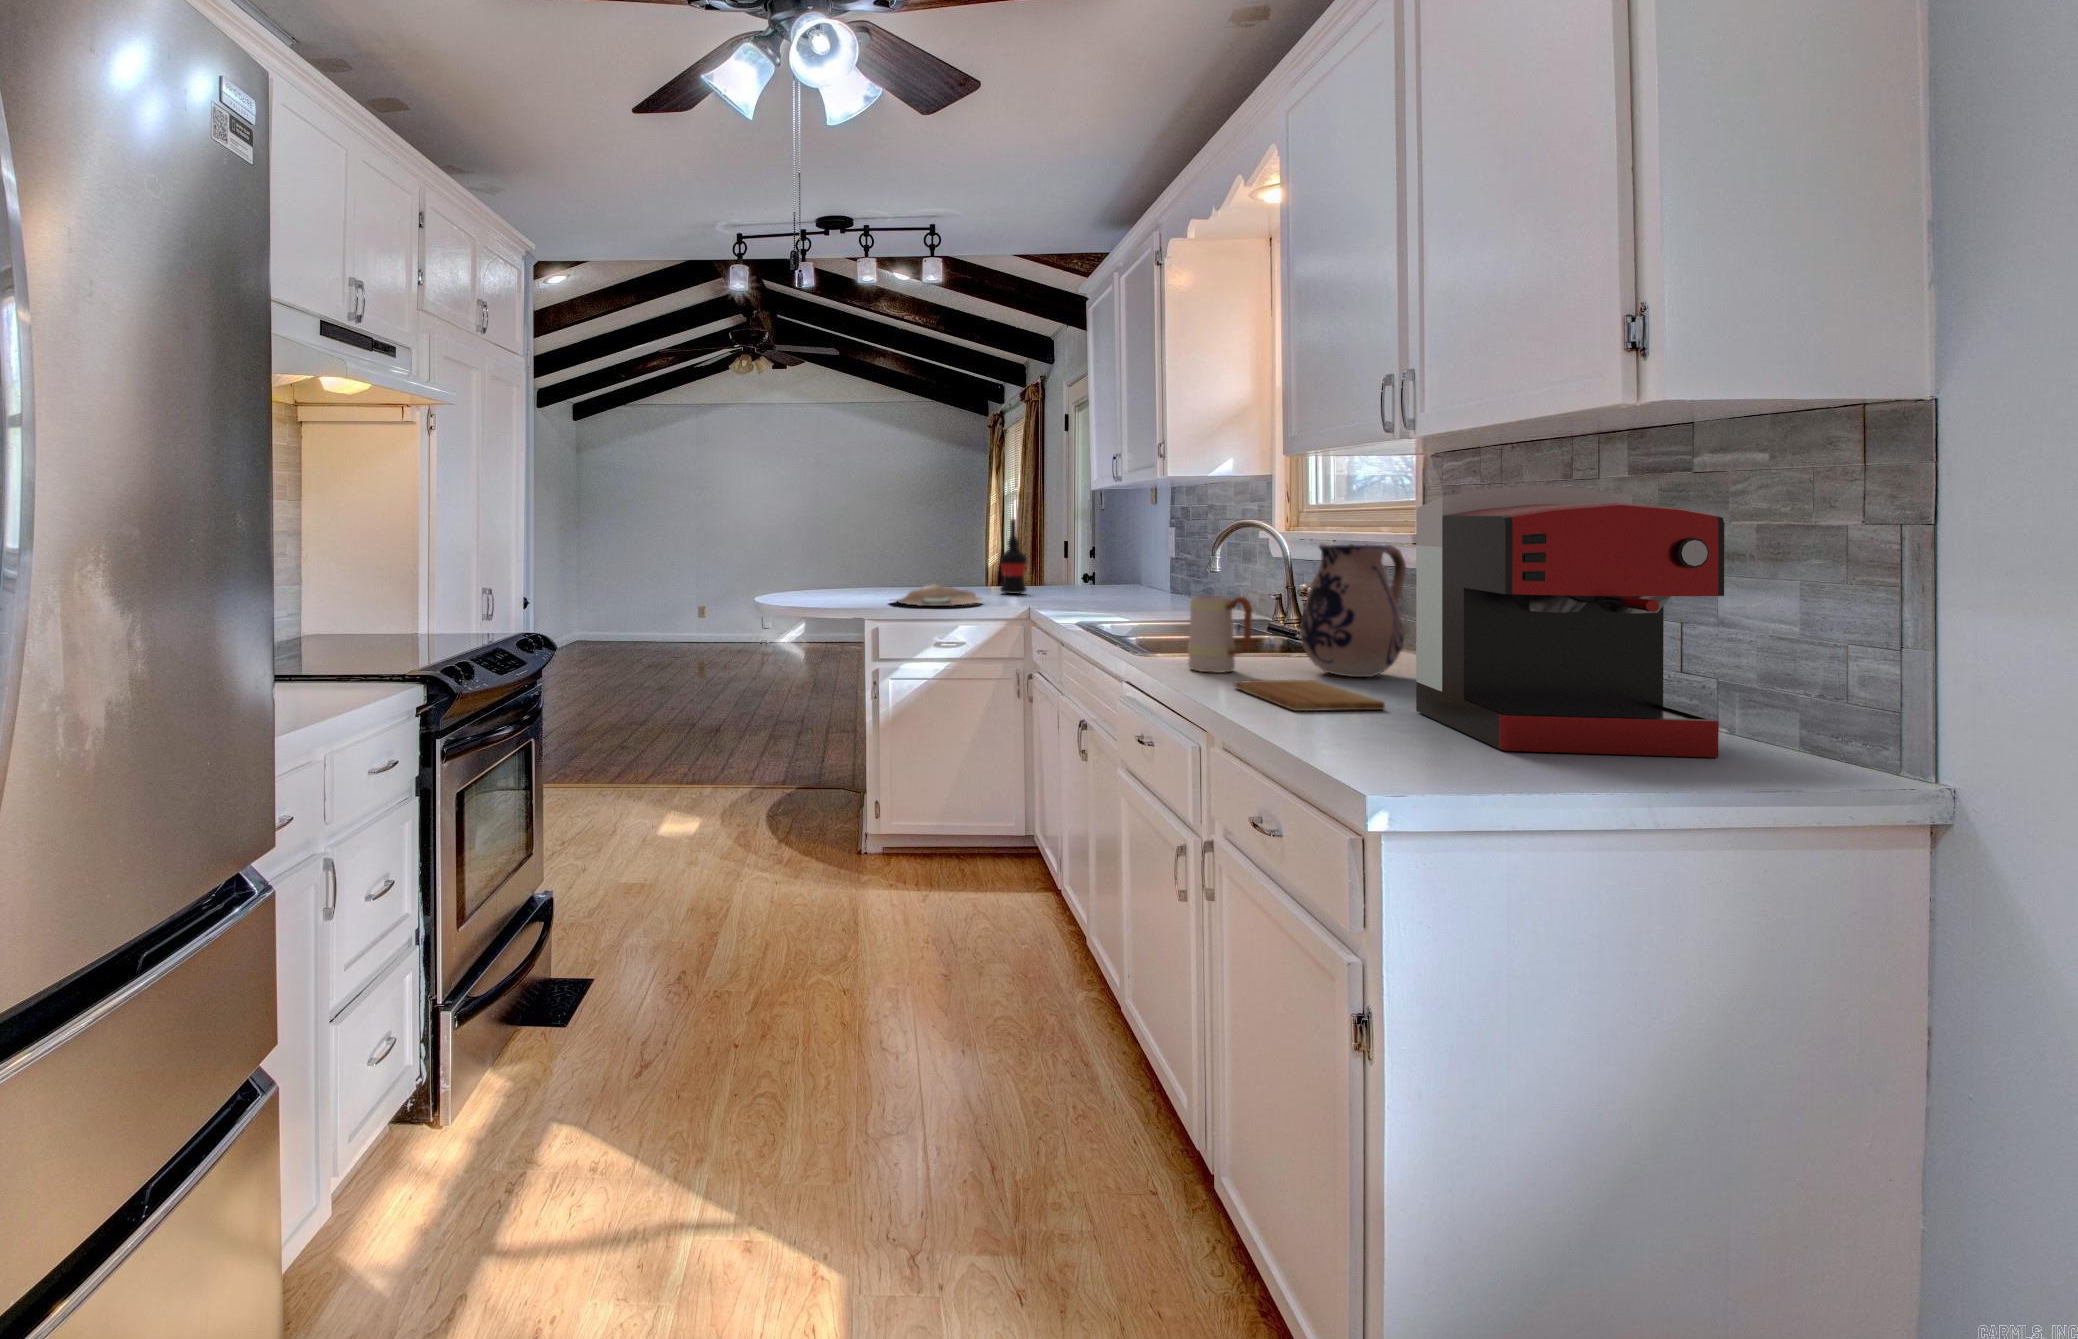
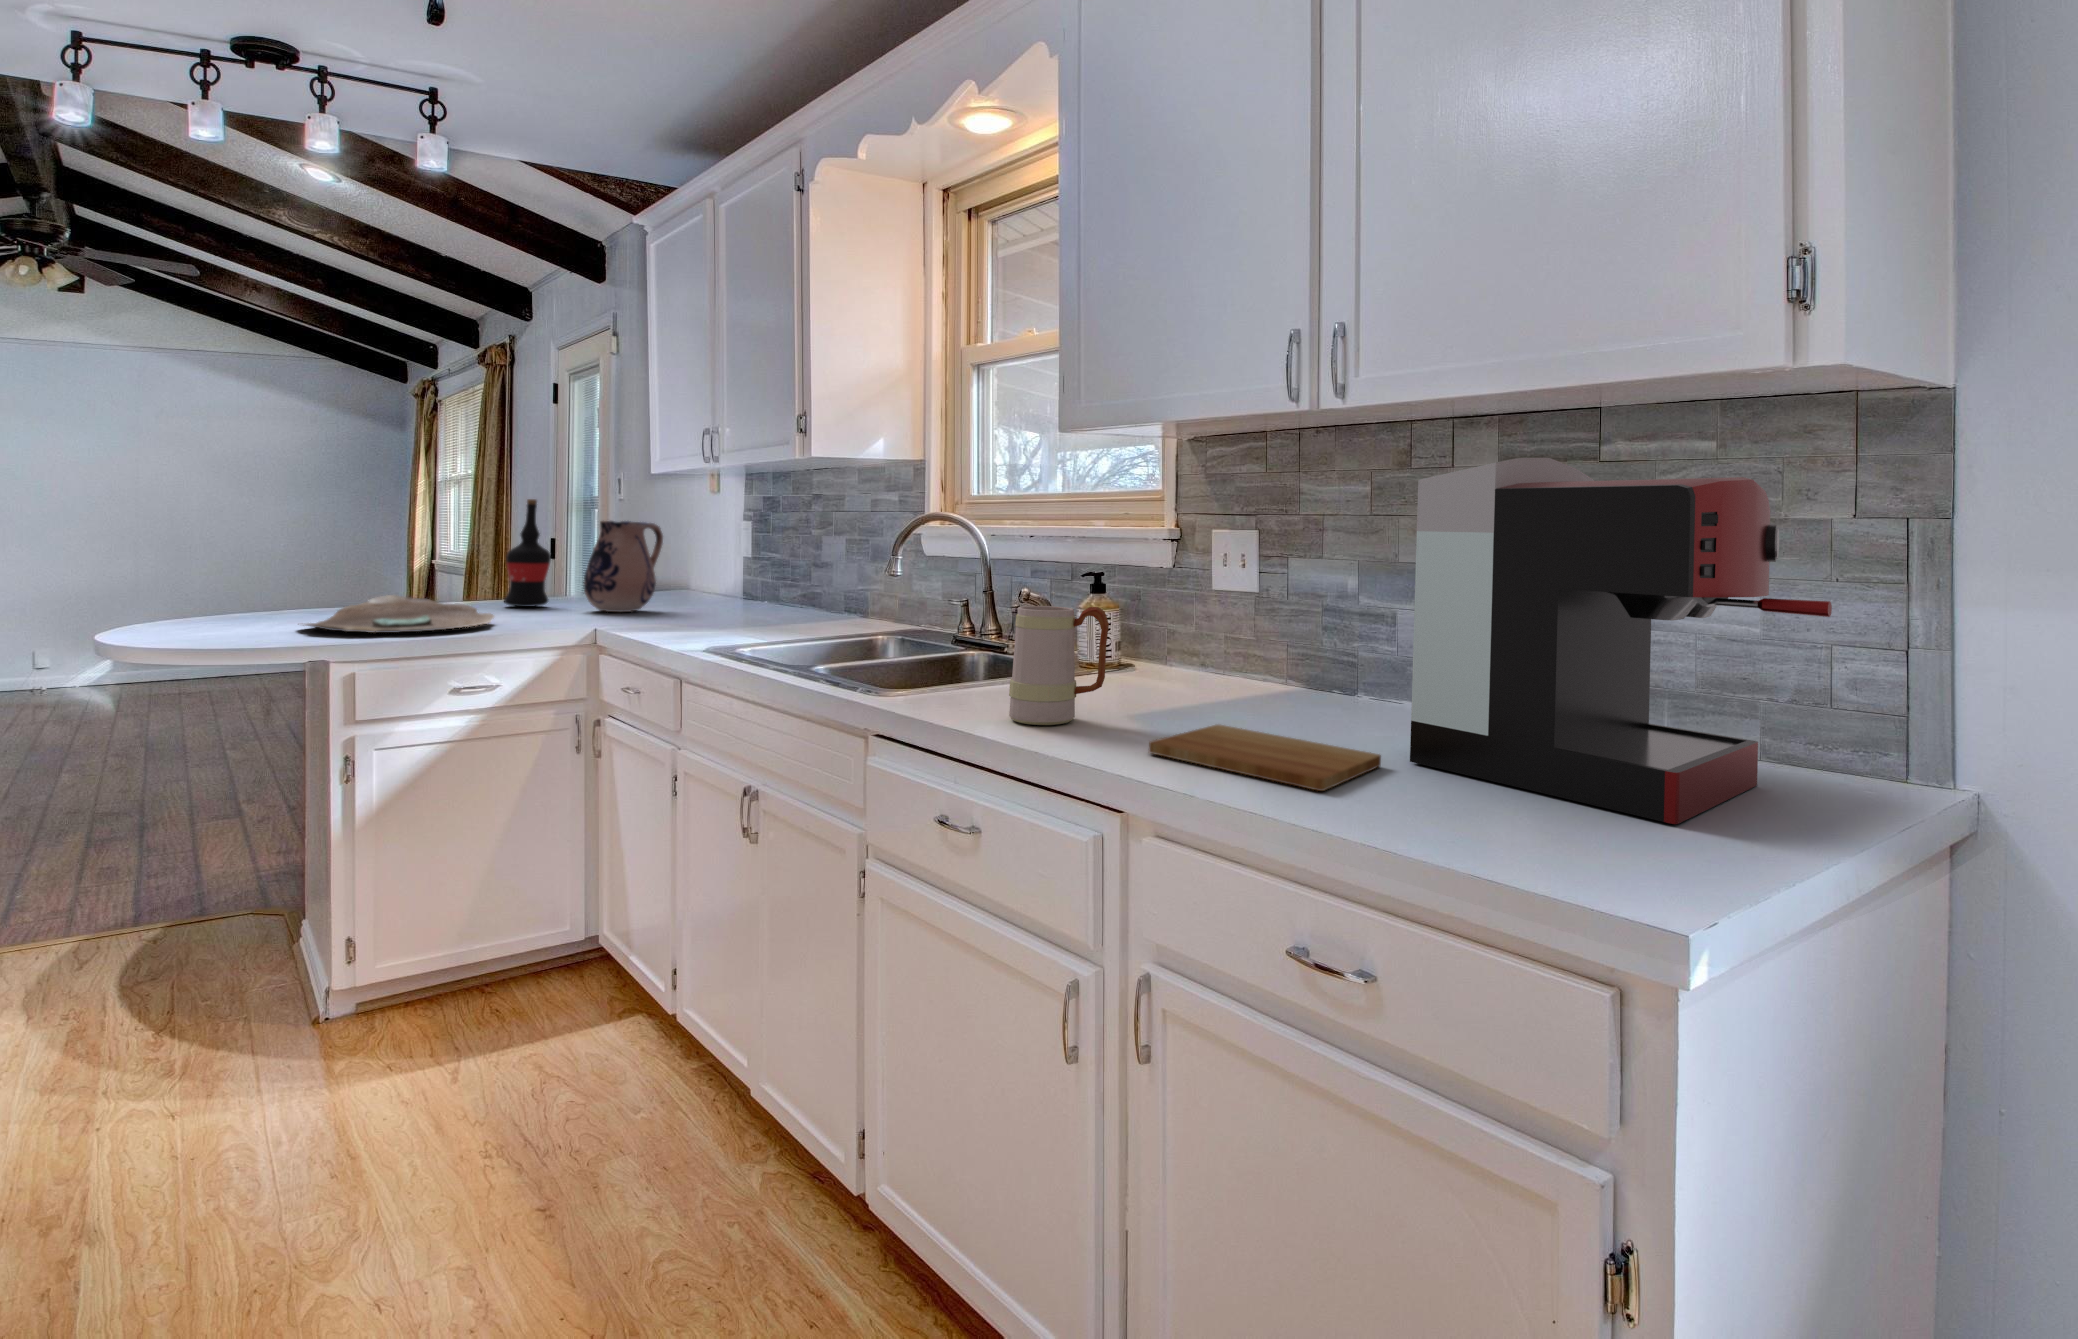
ceramic pitcher: present [1300,544,1406,677] -> present [583,521,663,612]

